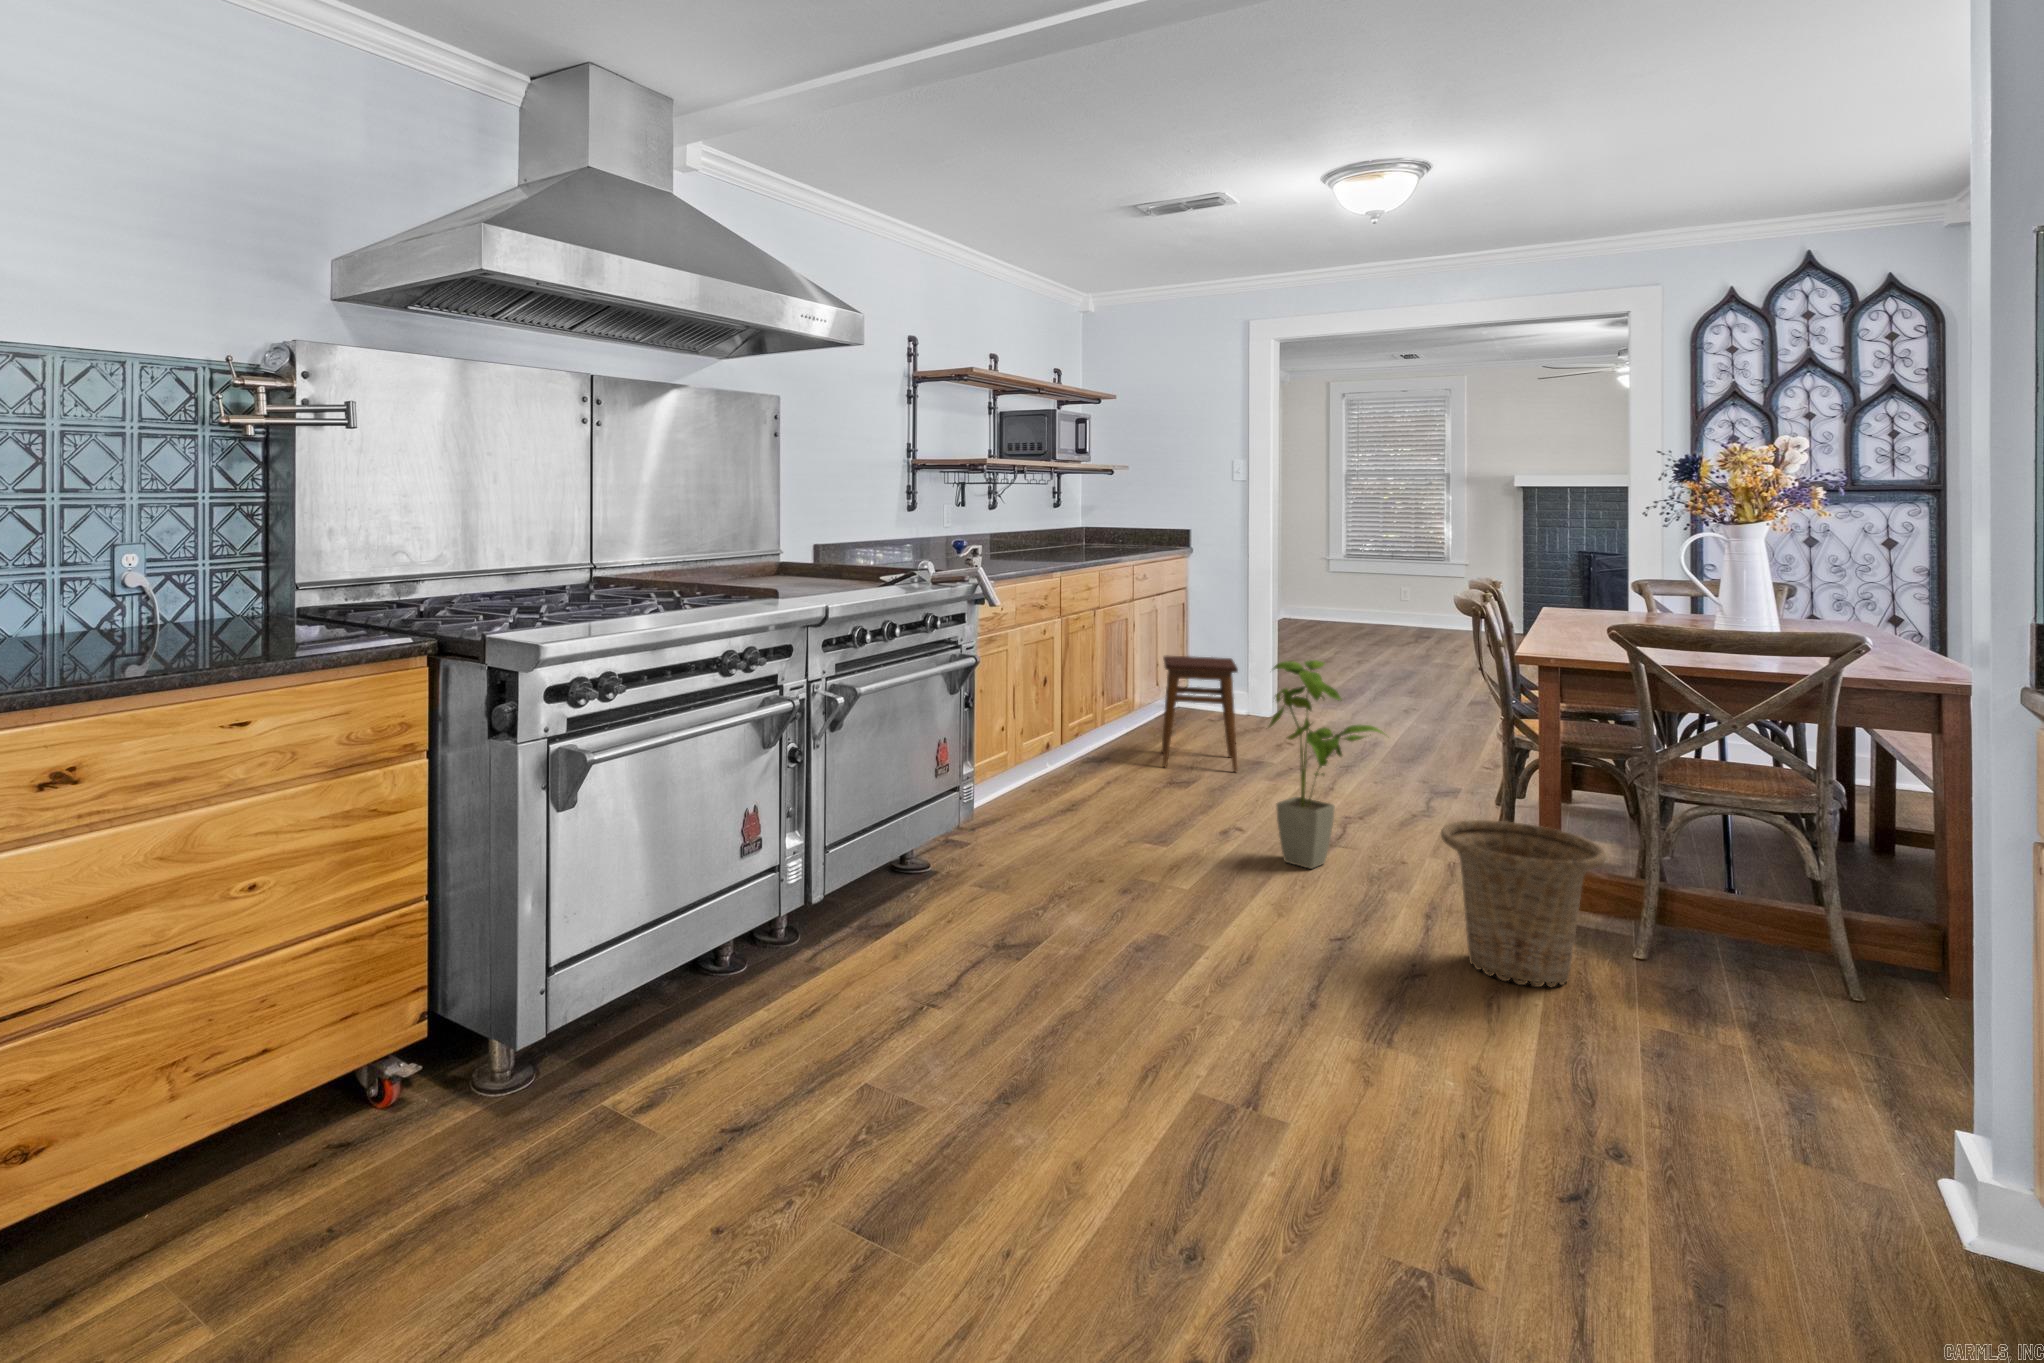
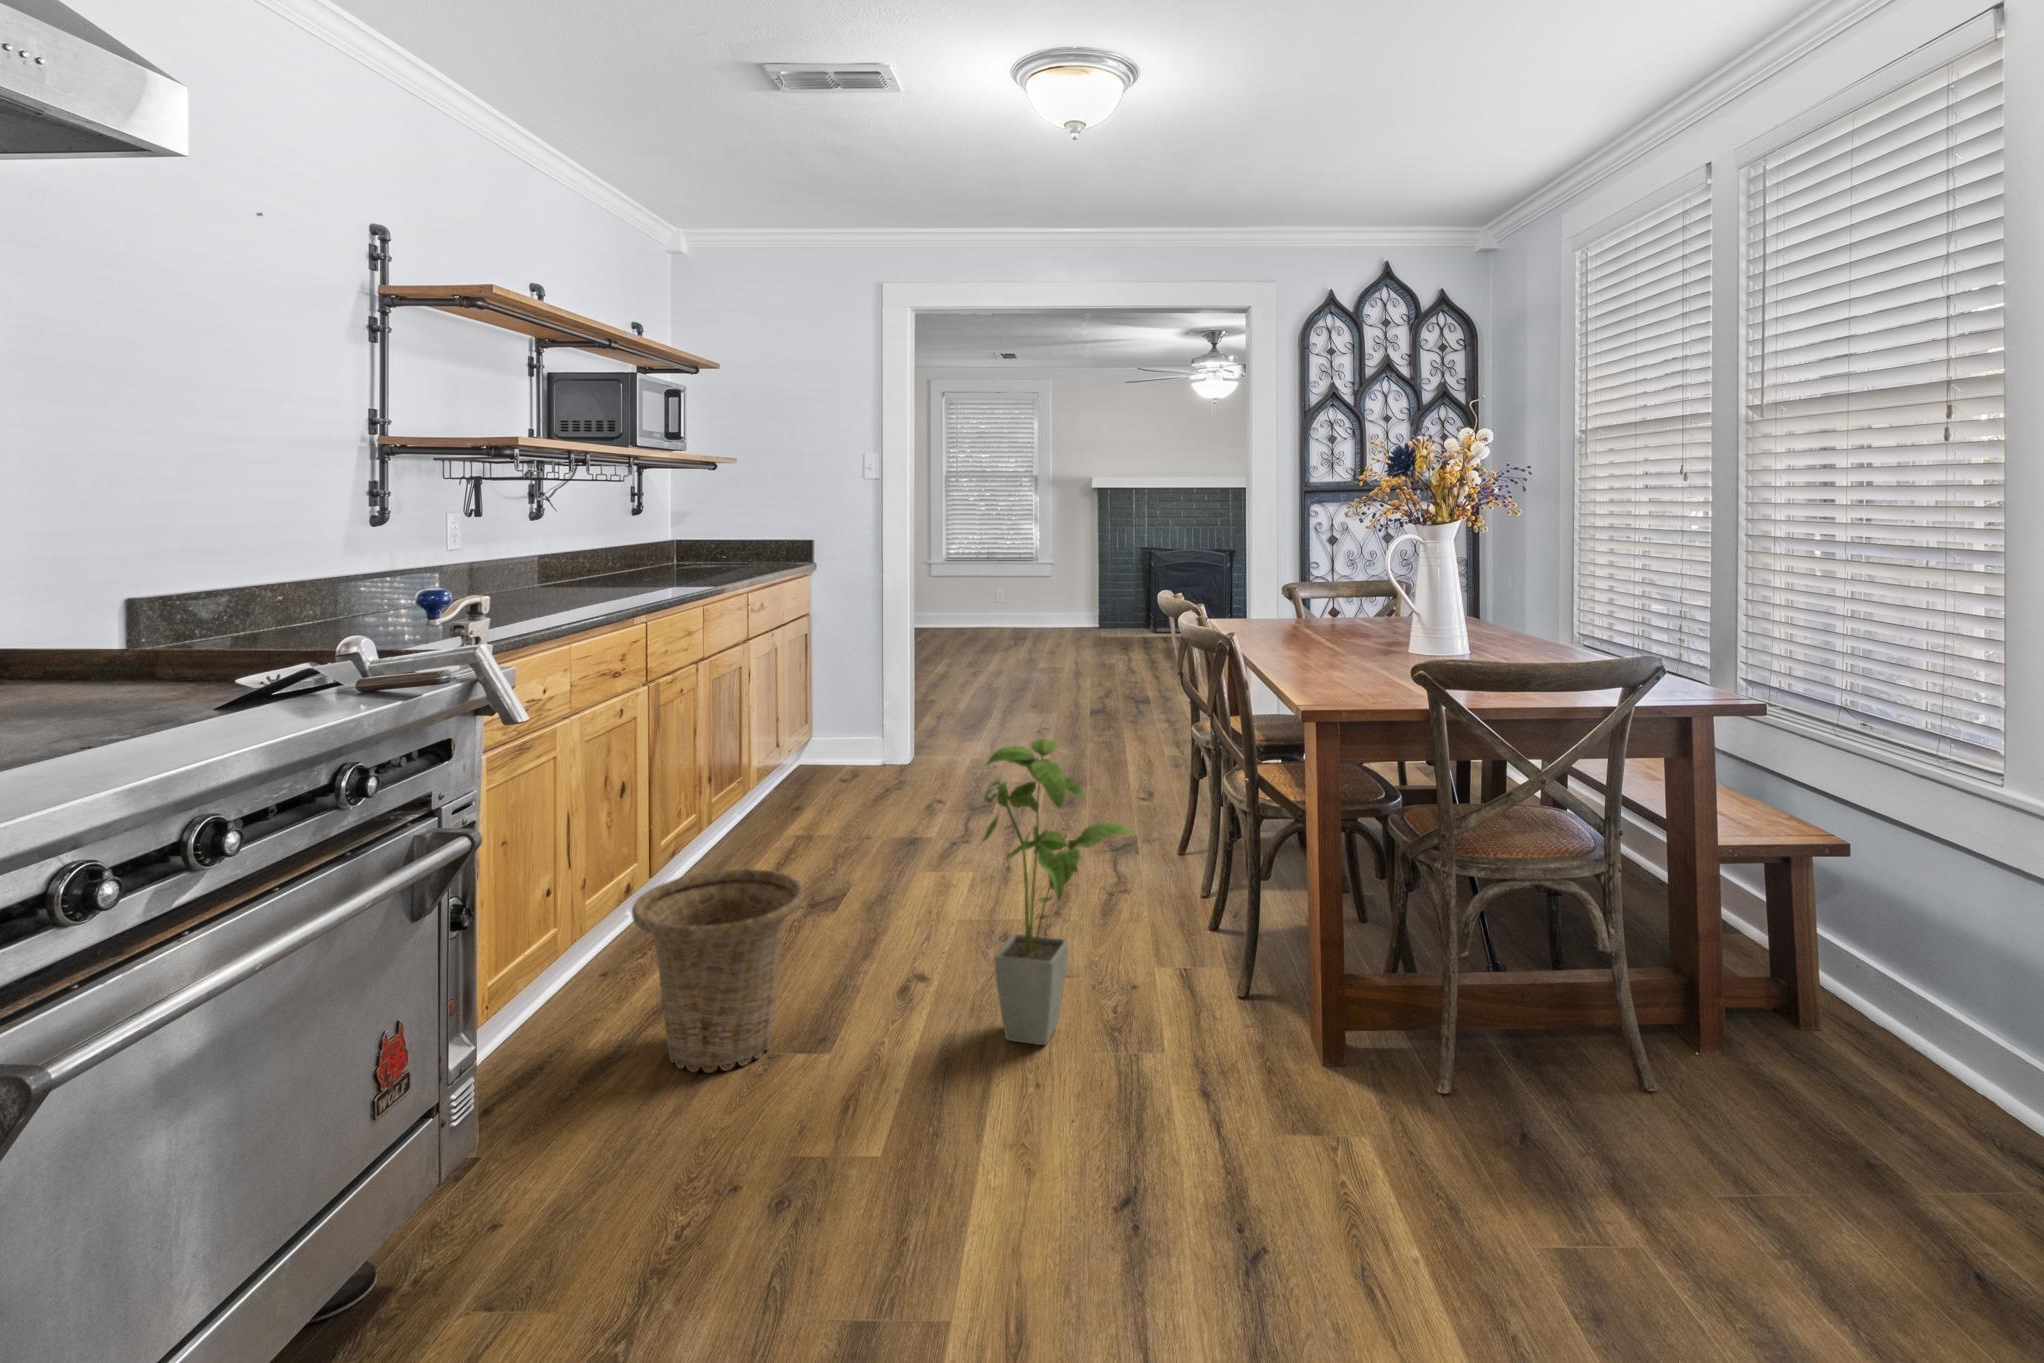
stool: present [1161,656,1238,772] -> none [794,710,899,875]
basket: present [1441,820,1606,987] -> present [632,869,804,1073]

